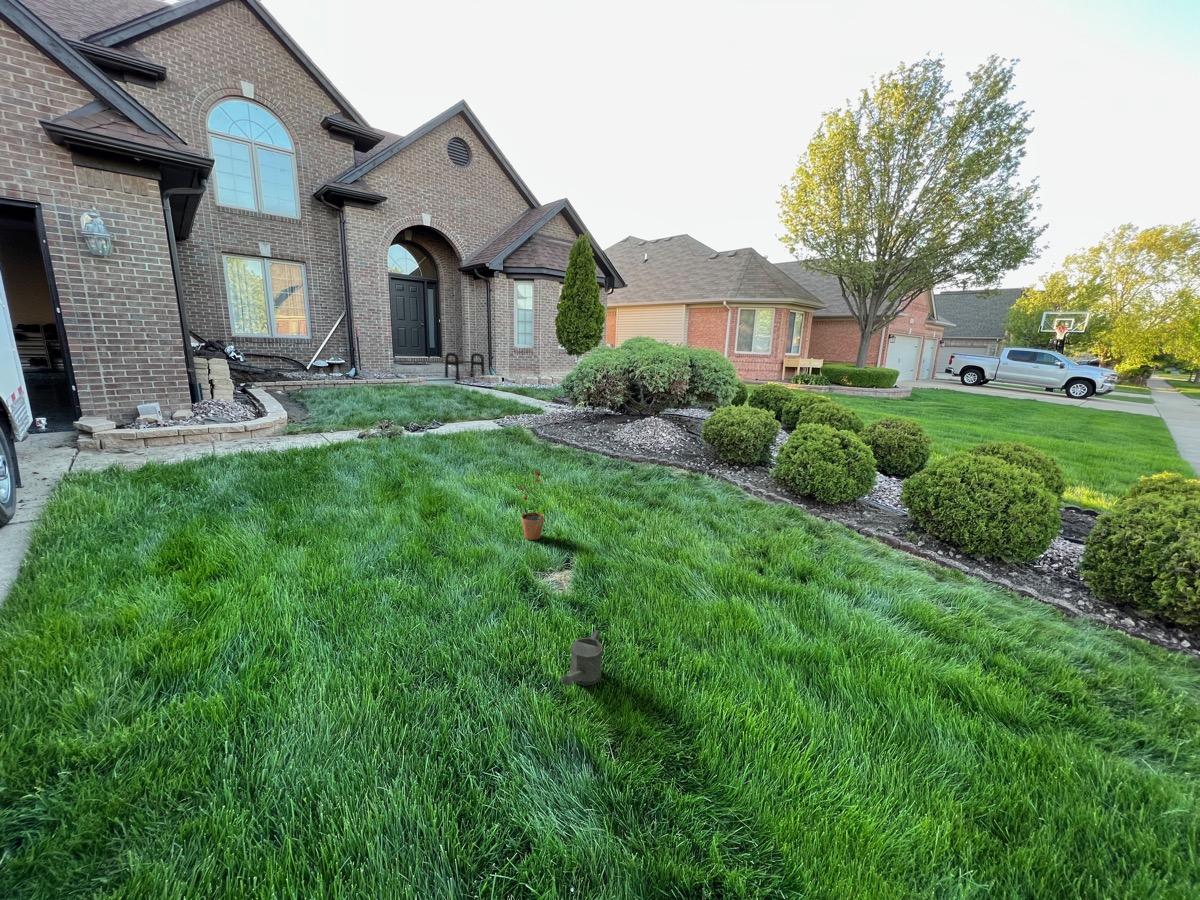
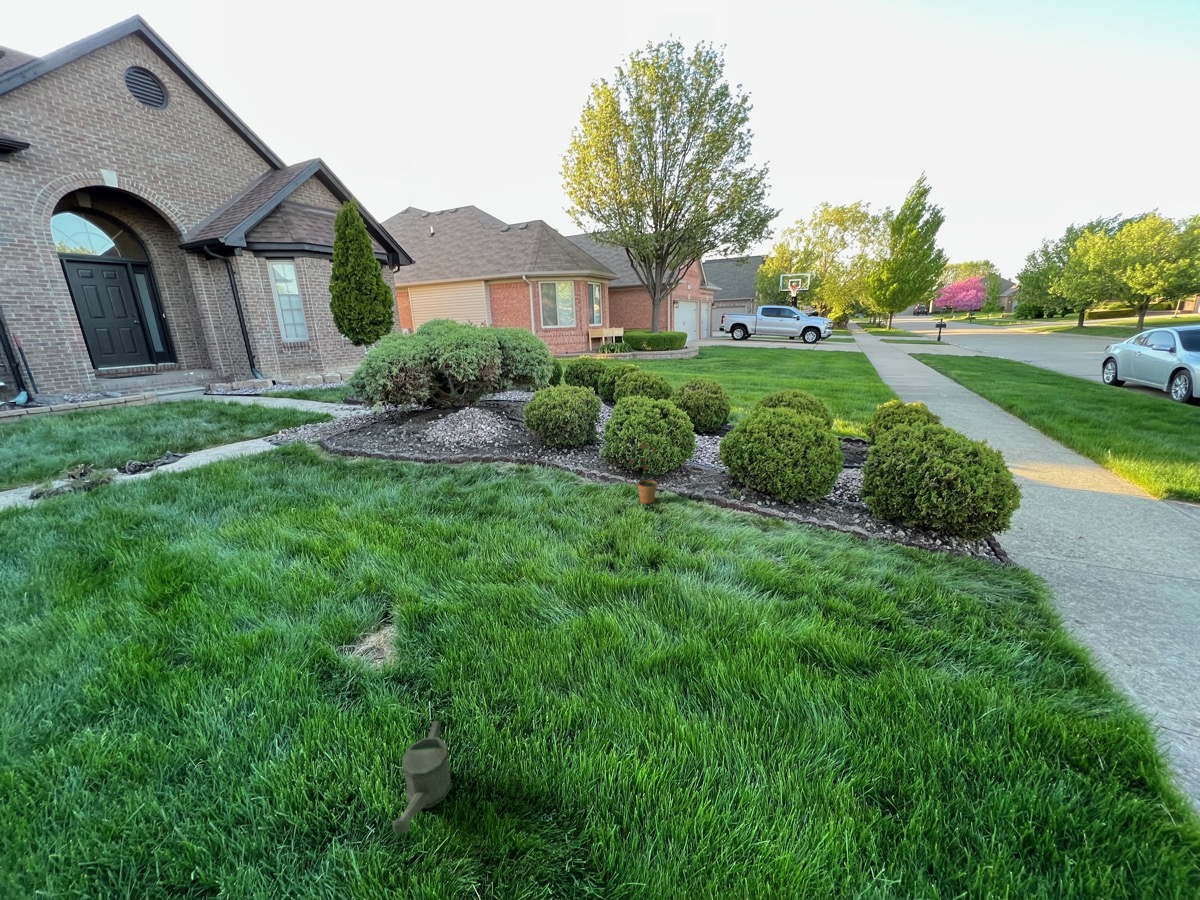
bench: present [445,353,484,379] -> none [182,353,247,389]
potted plant: present [520,470,545,540] -> present [630,443,658,504]

